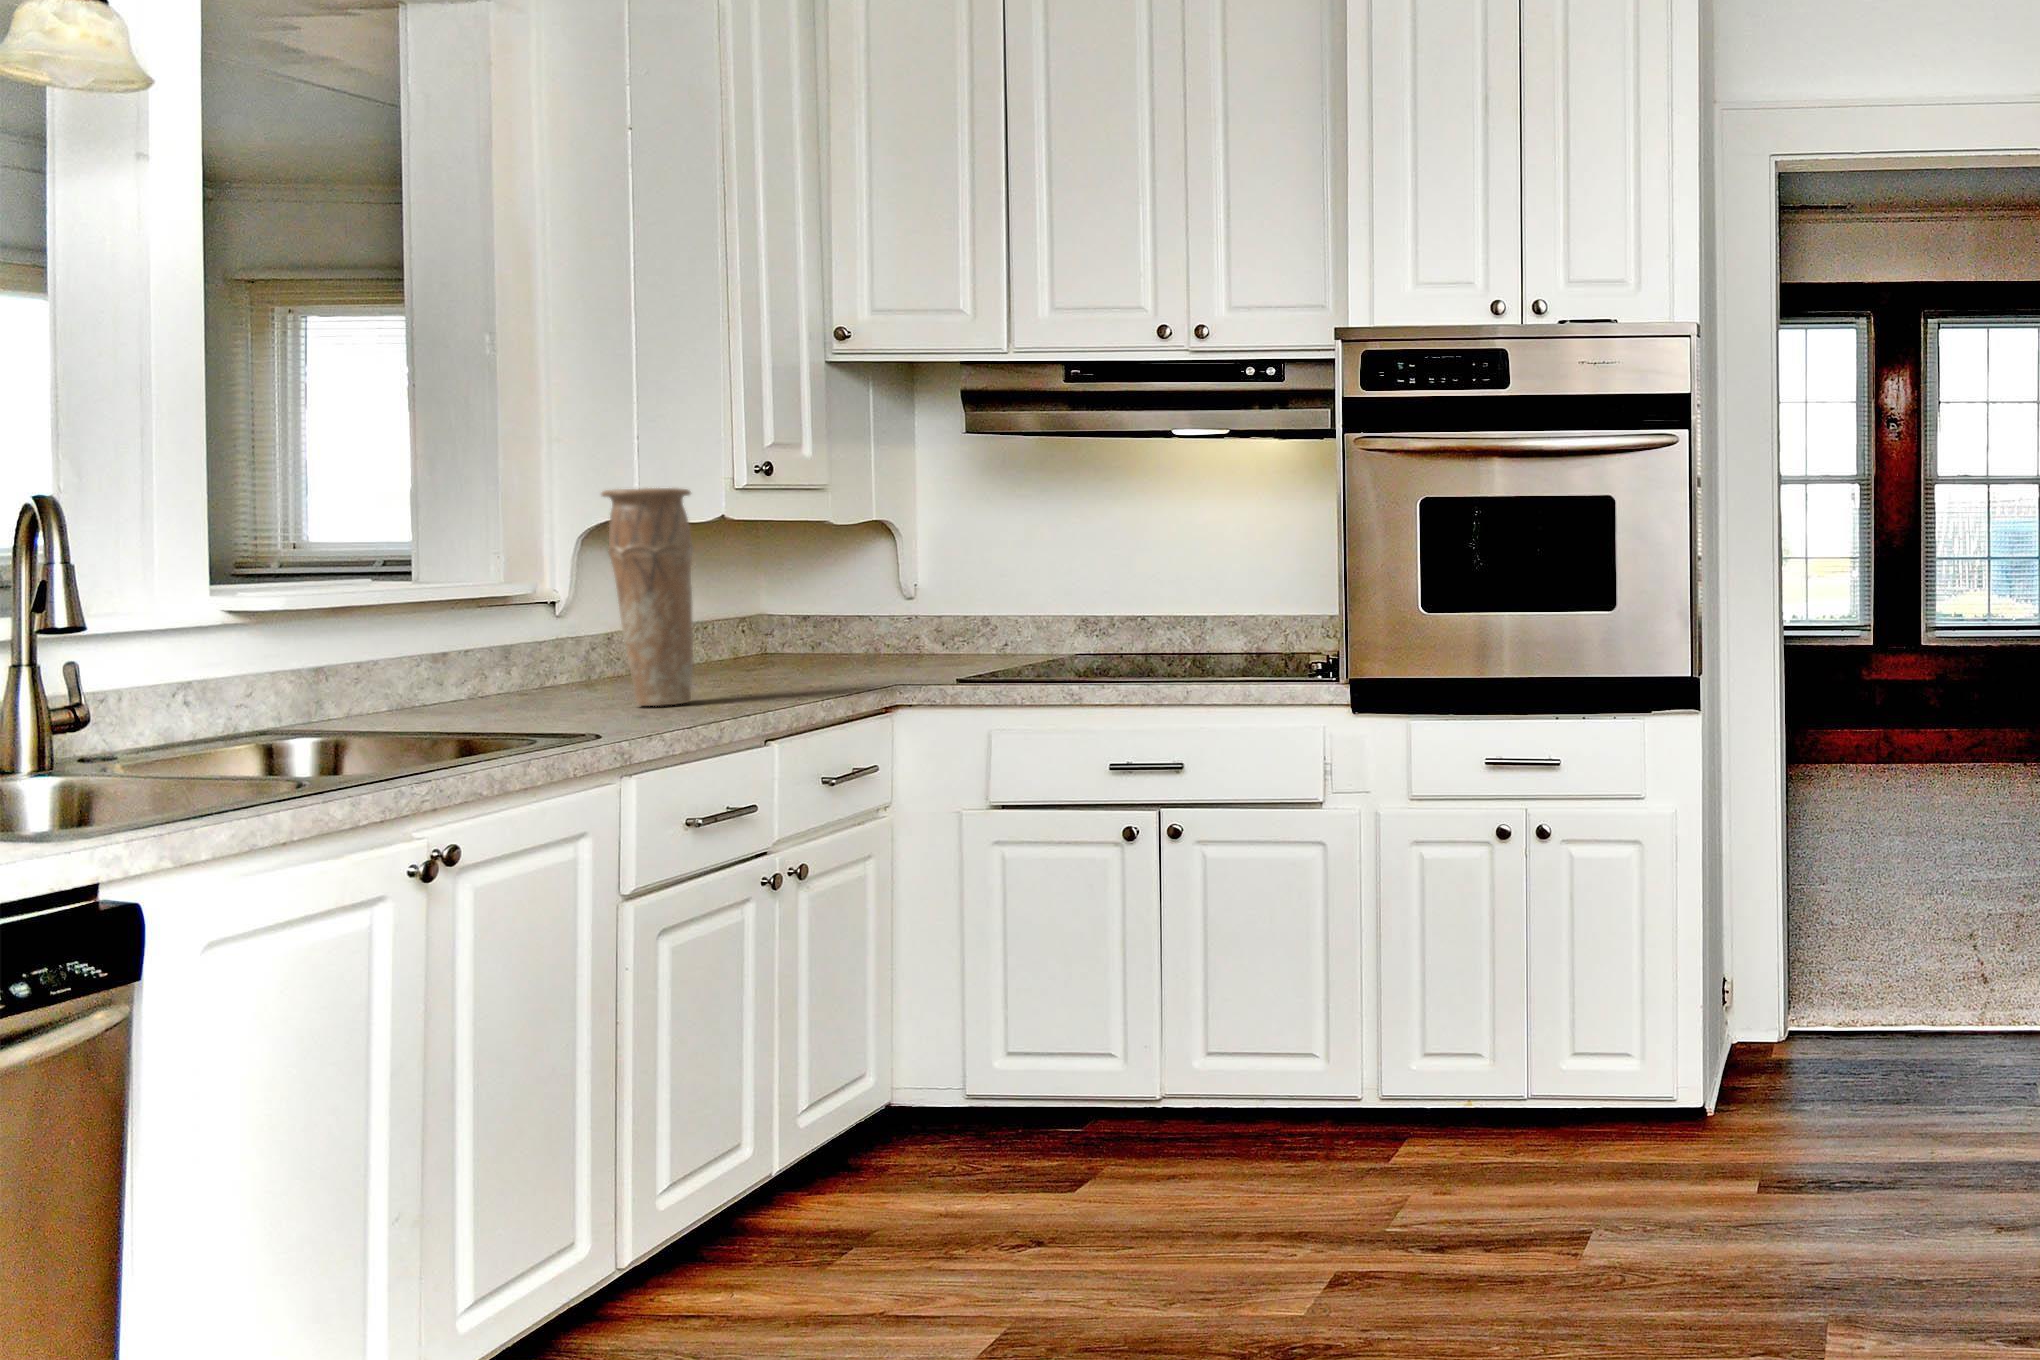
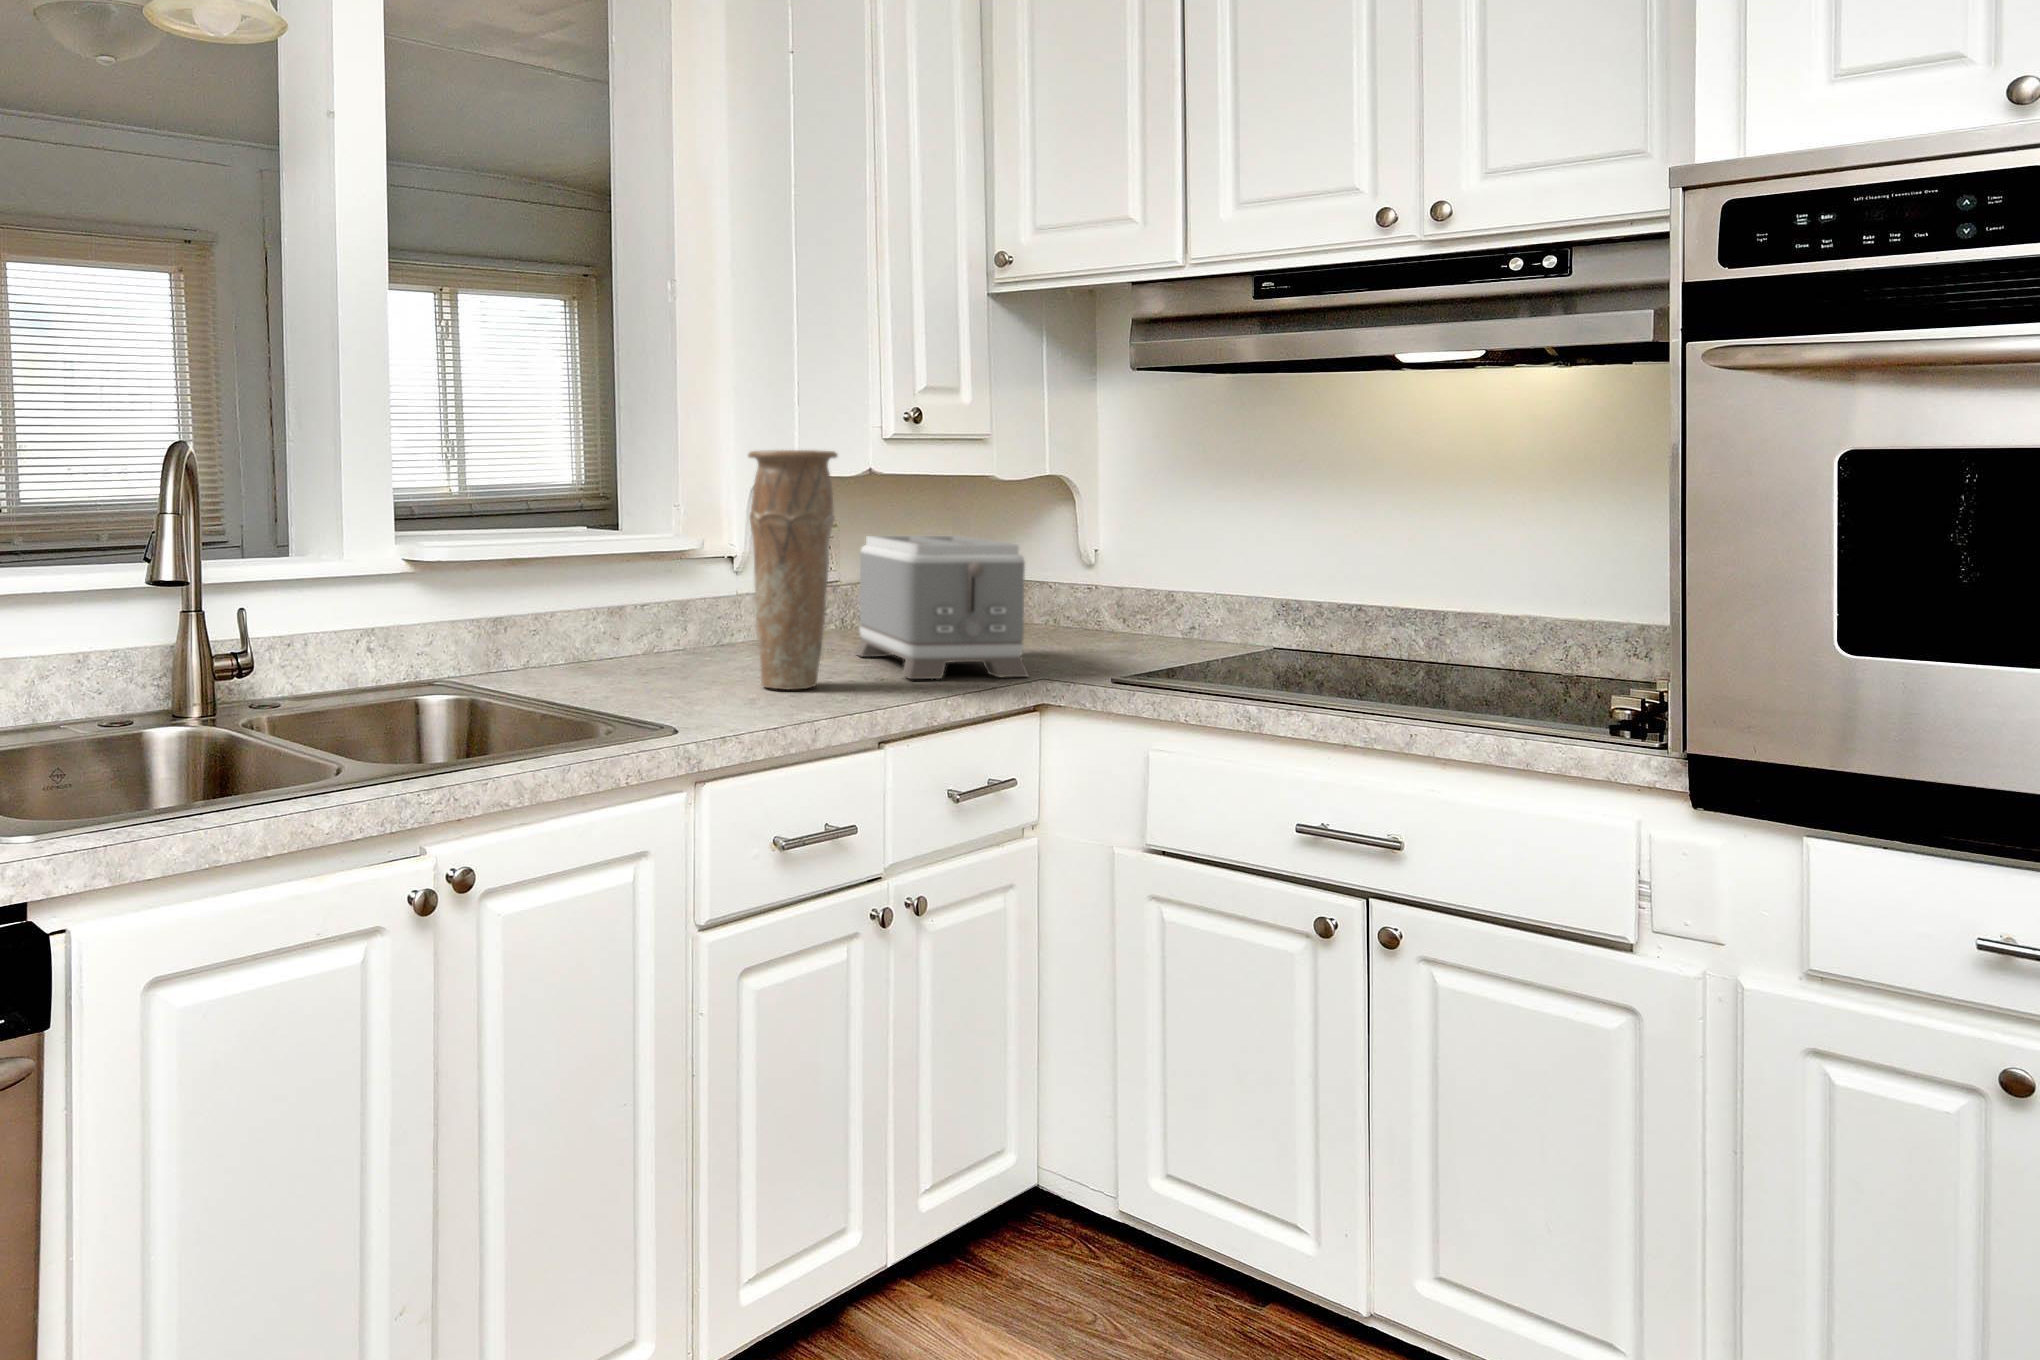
toaster: none [698,569,878,691] -> present [855,536,1028,679]

